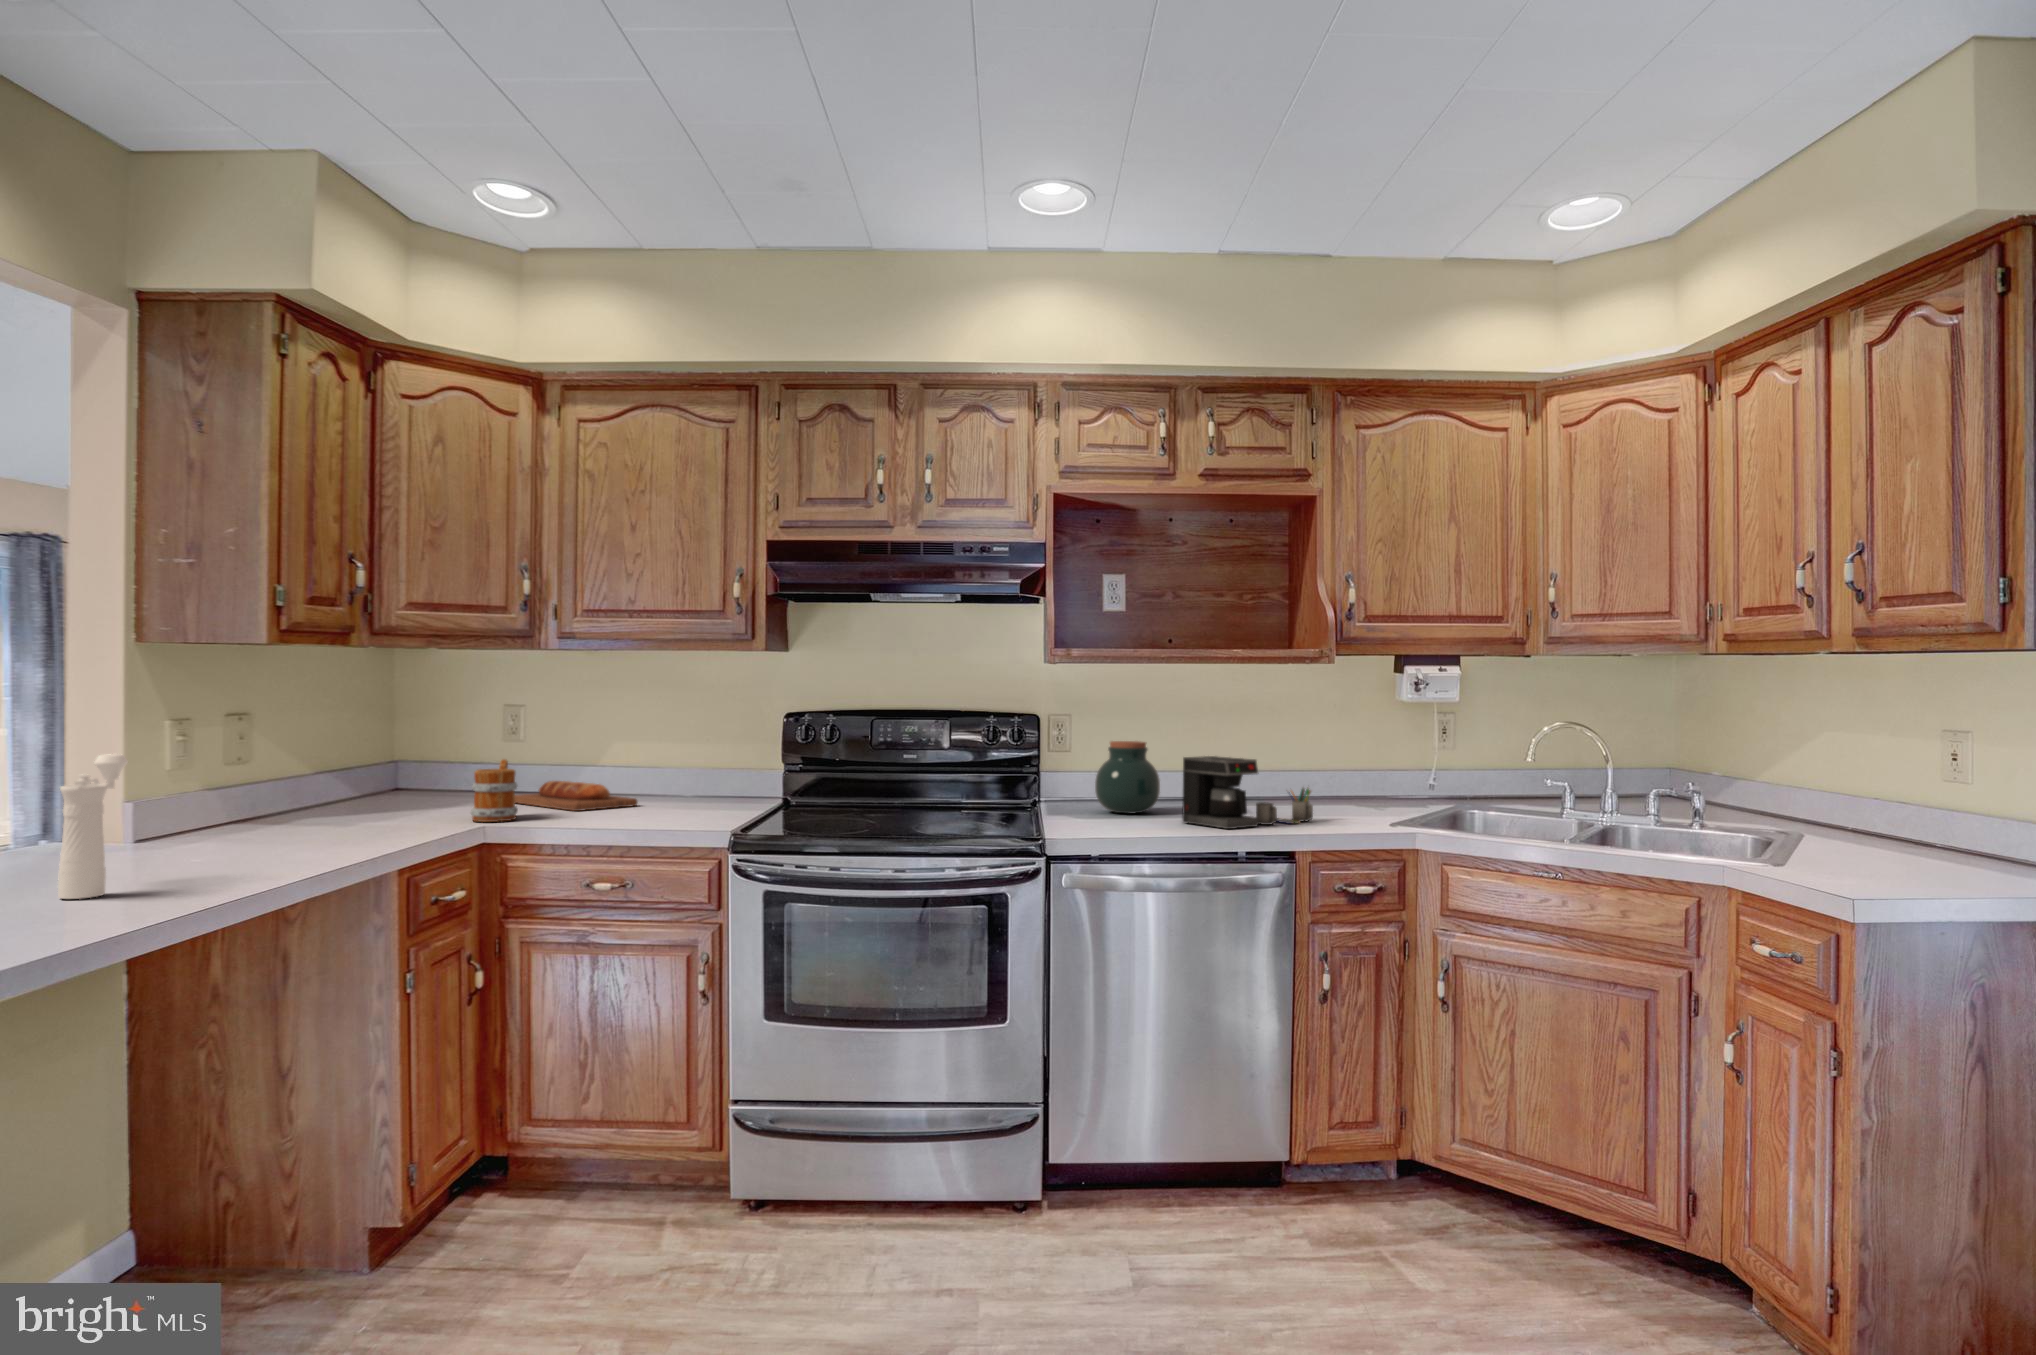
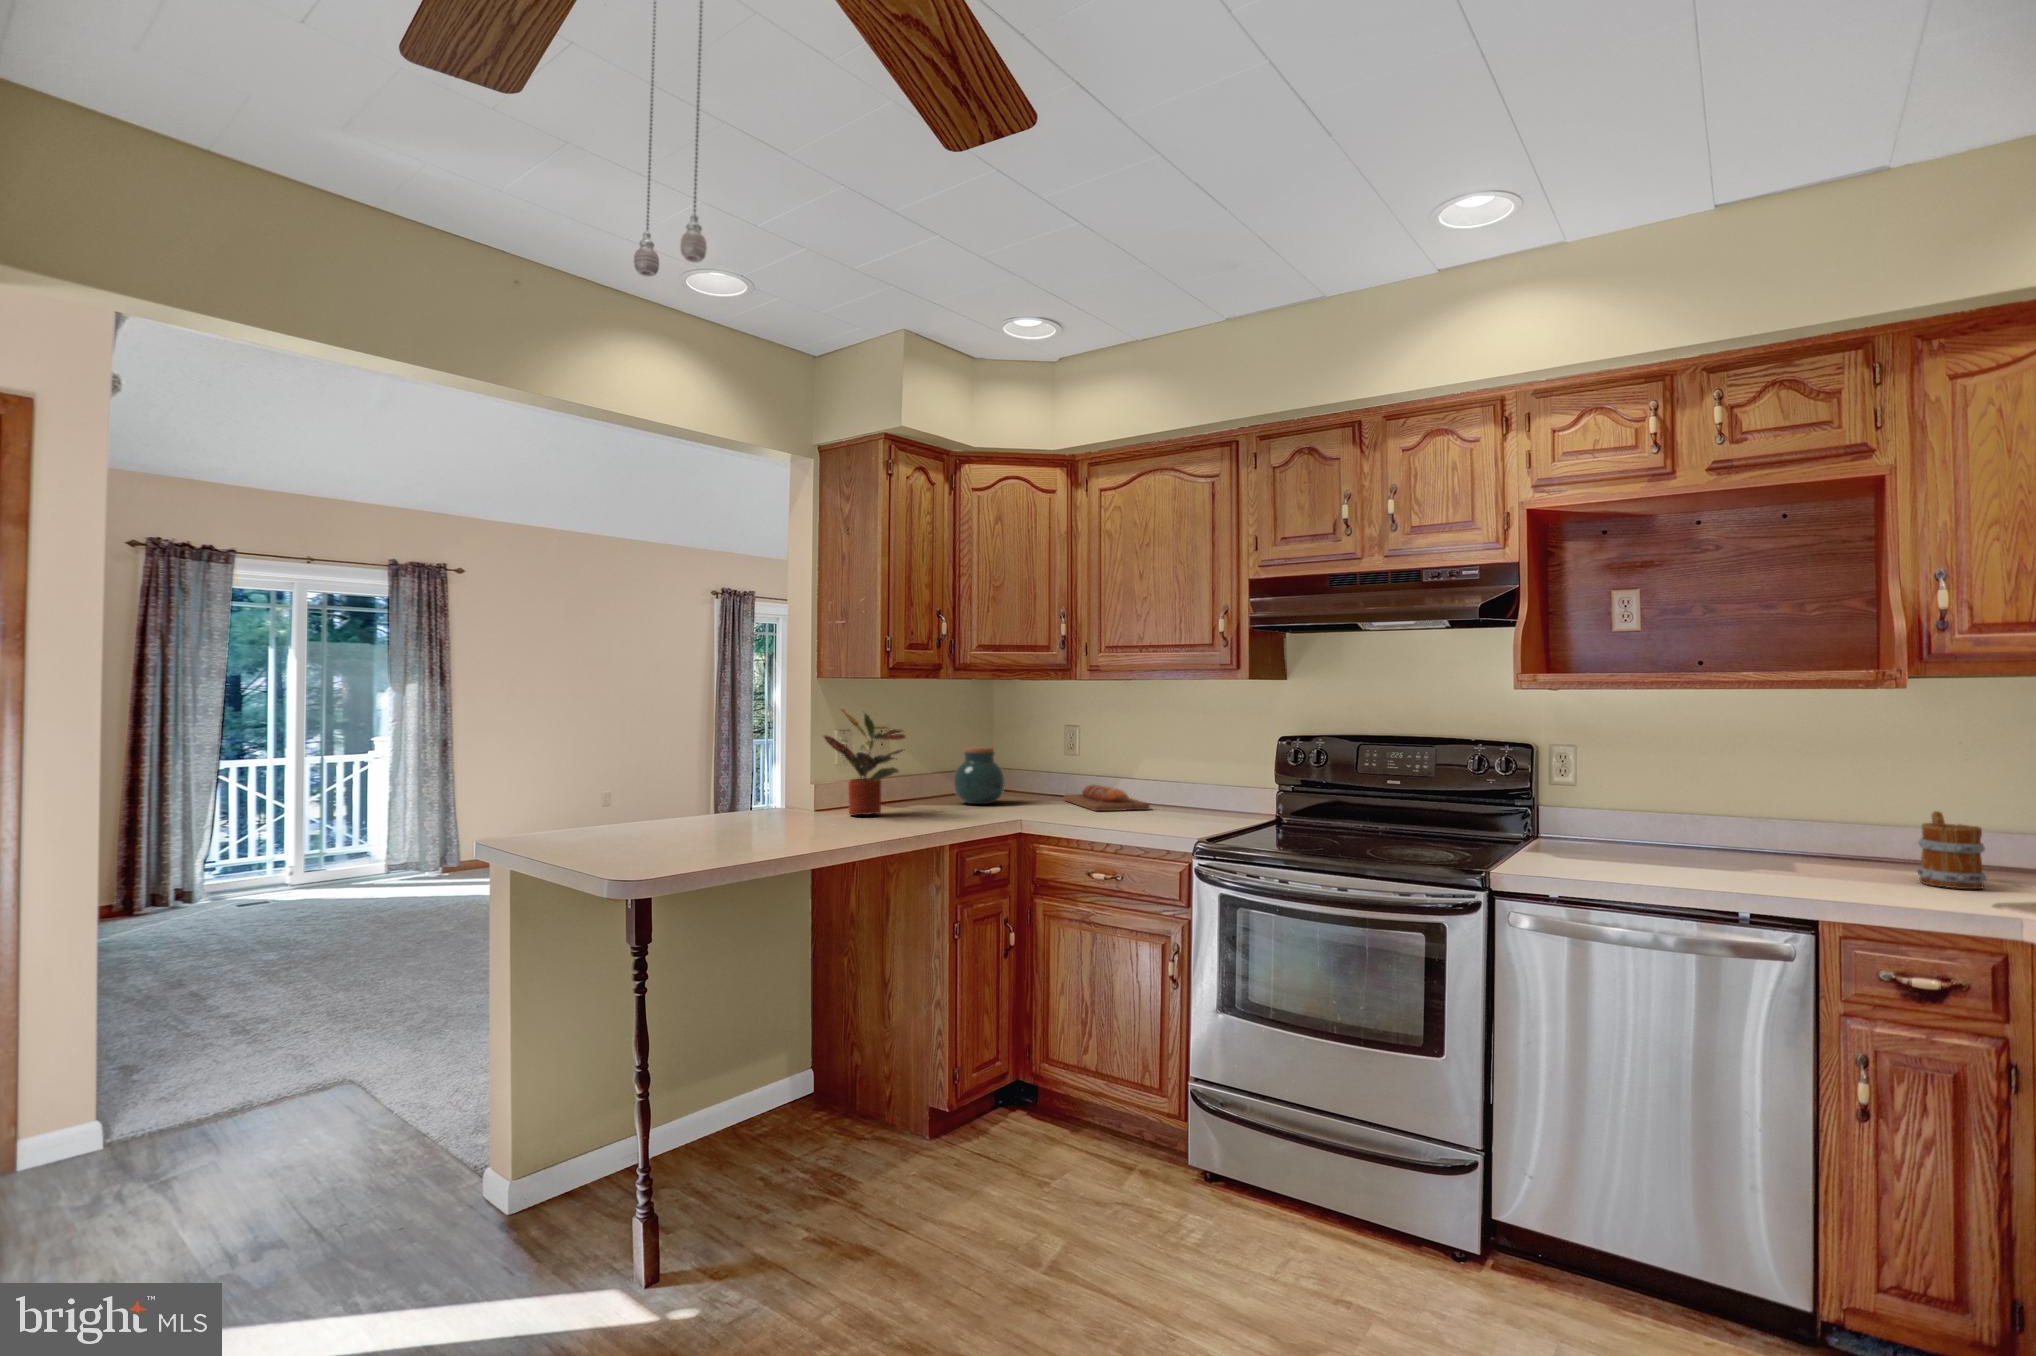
potted plant: none [180,680,326,836] -> present [824,709,905,816]
jar: present [1095,741,1160,814] -> present [953,747,1005,804]
pepper mill: present [58,754,128,899] -> none [701,761,748,856]
coffee maker: present [1182,756,1313,829] -> none [1673,796,1874,886]
mug: present [471,759,518,822] -> present [1917,811,1987,889]

